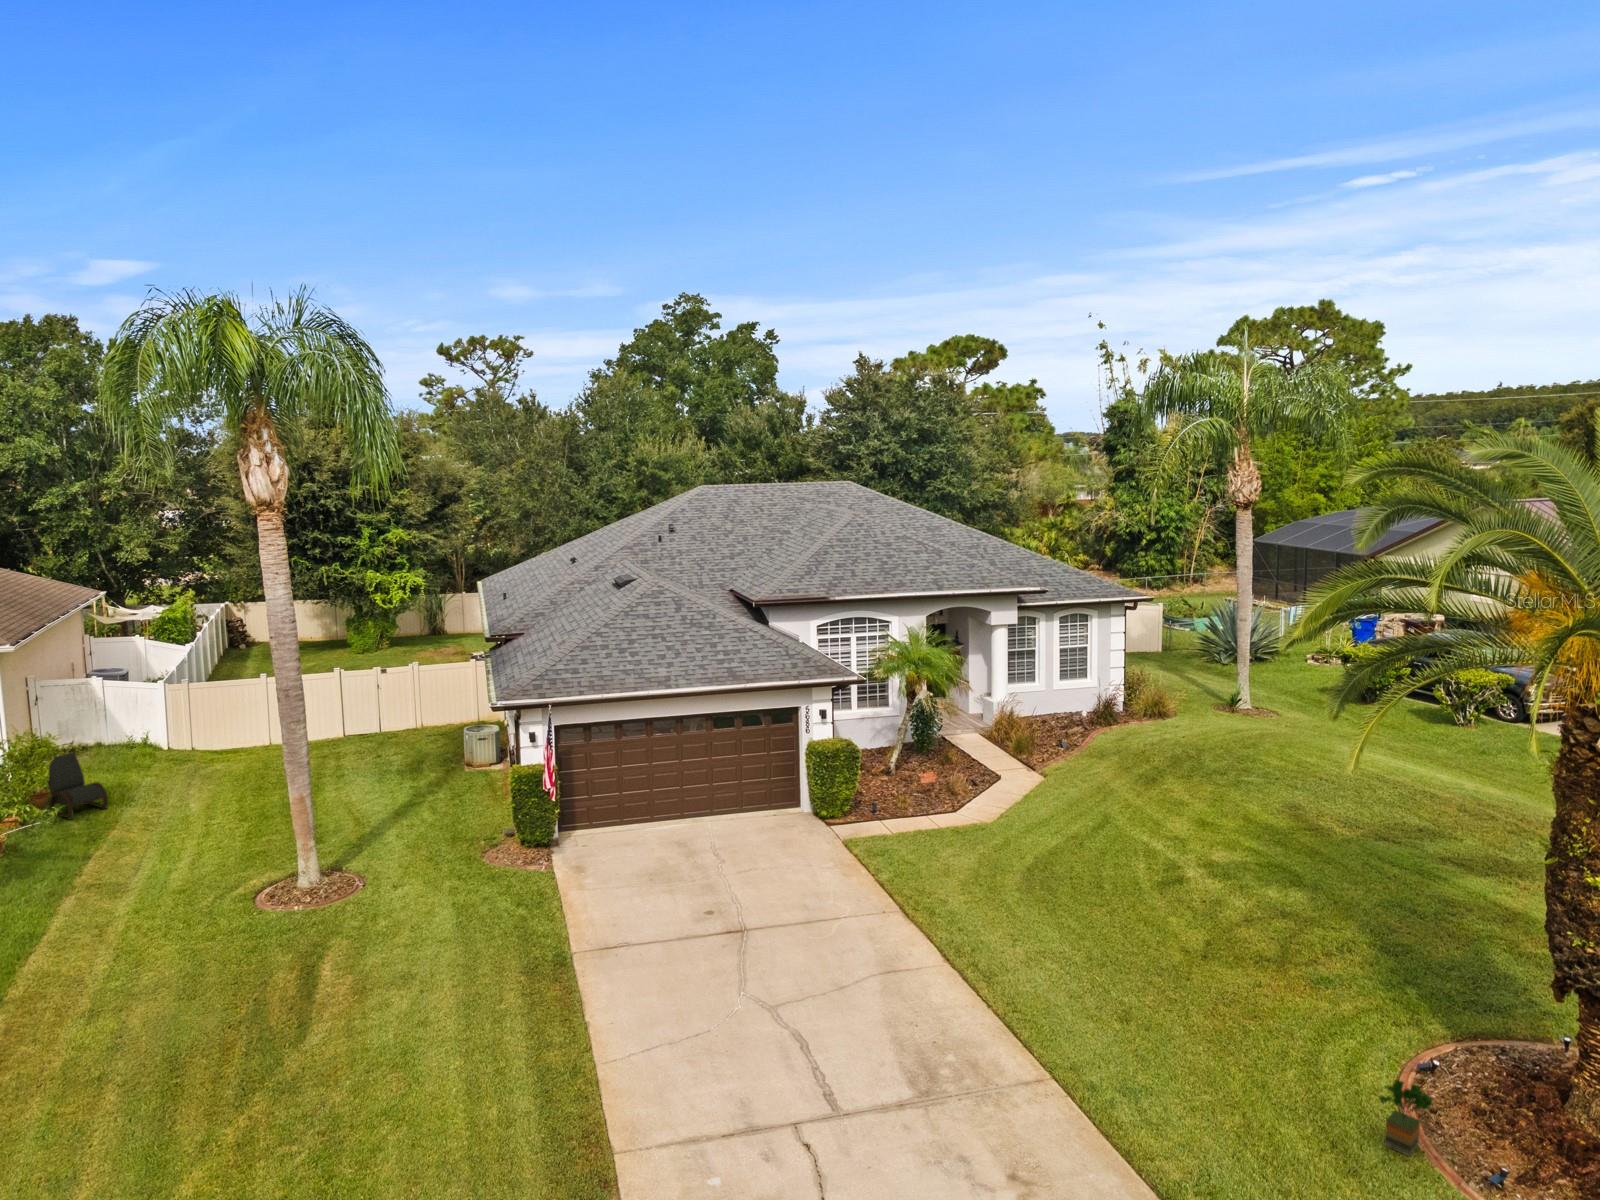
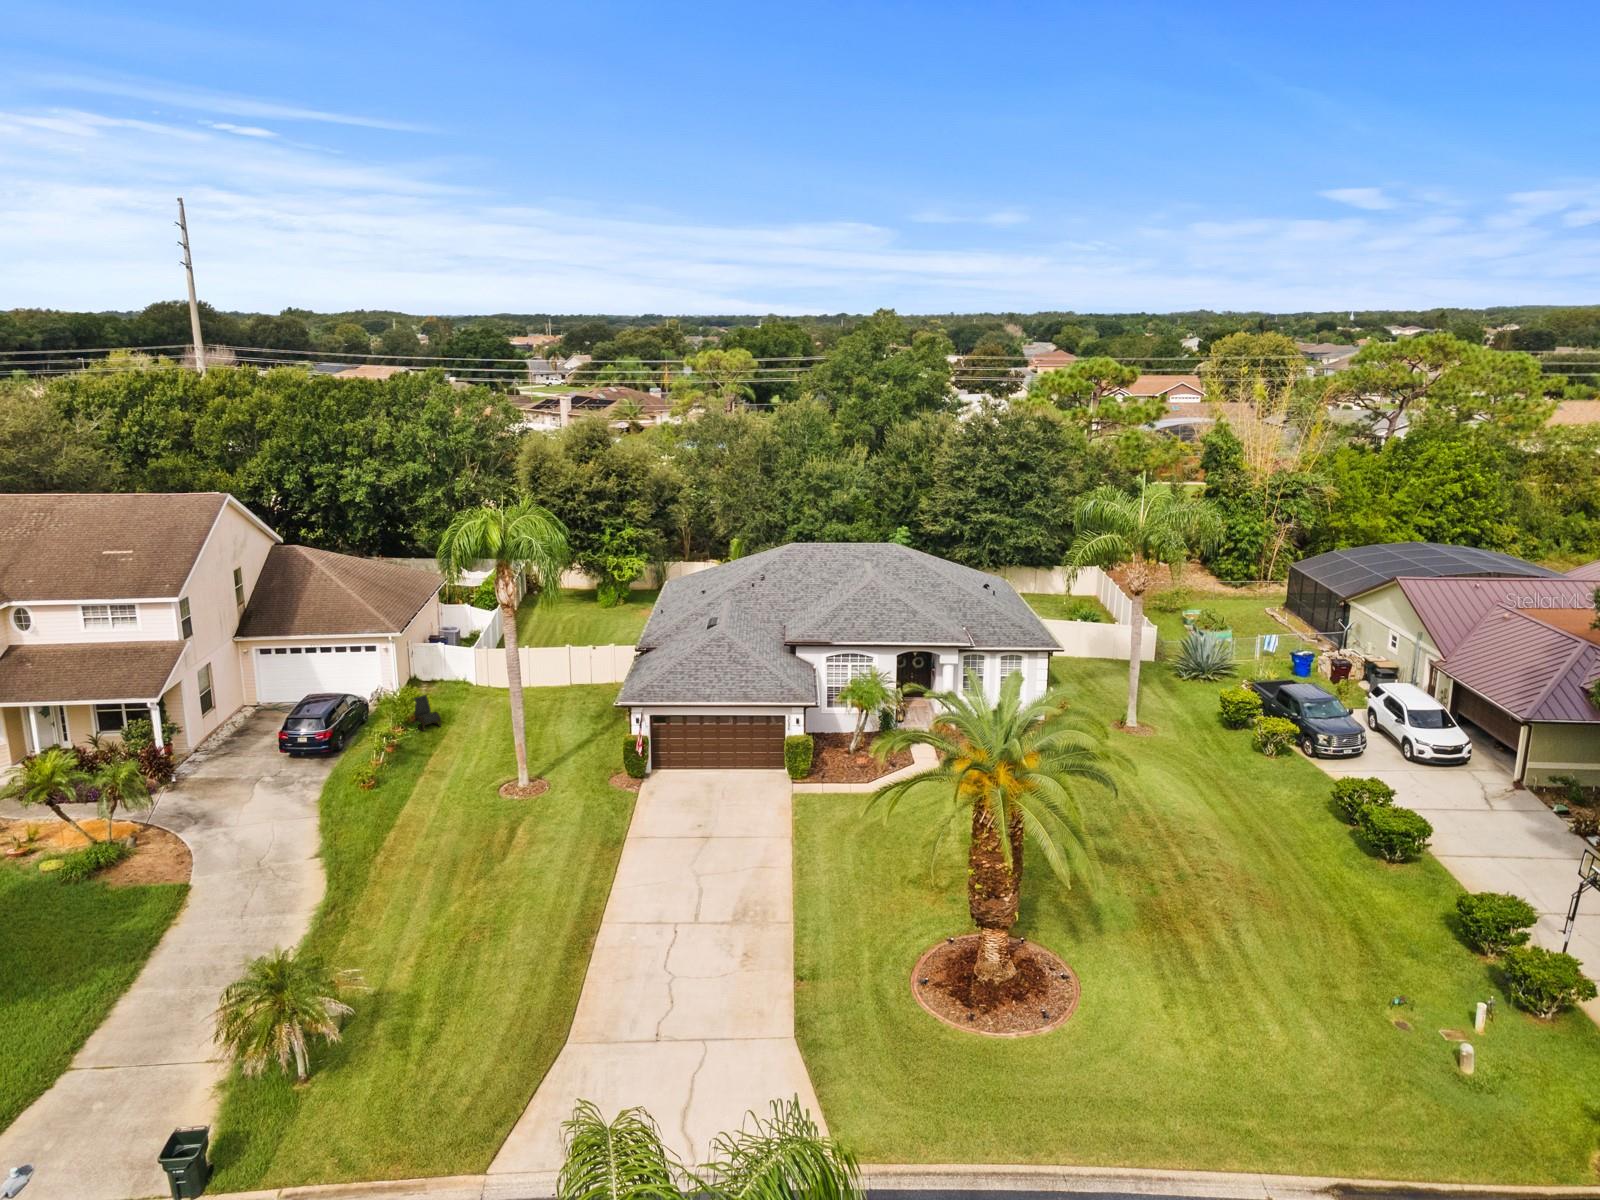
potted tree: present [1380,1080,1433,1156] -> none [907,941,928,973]

